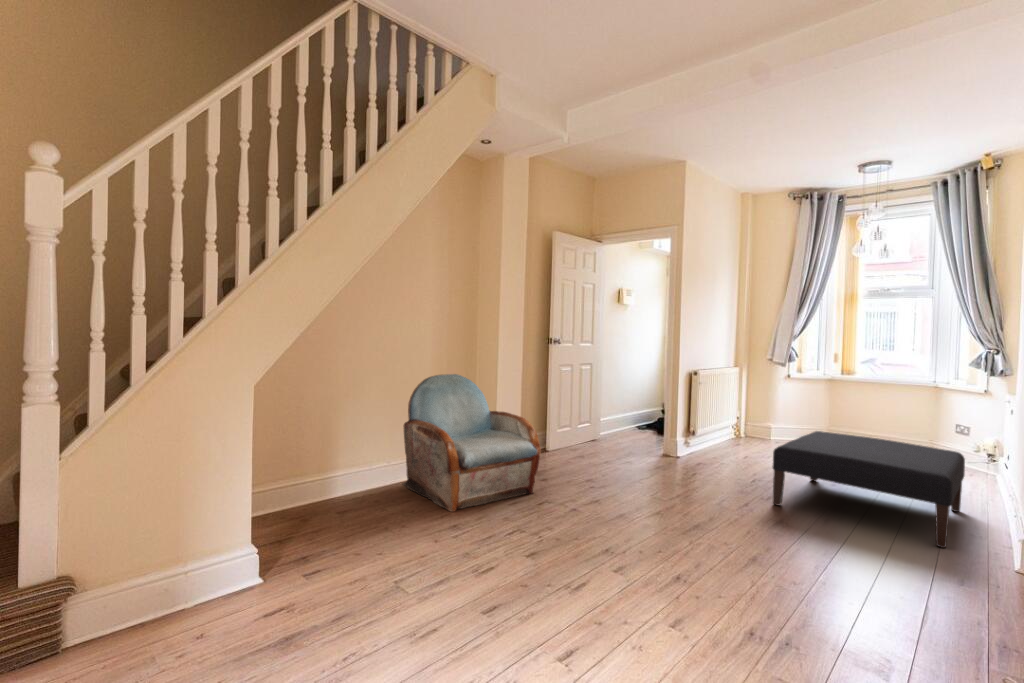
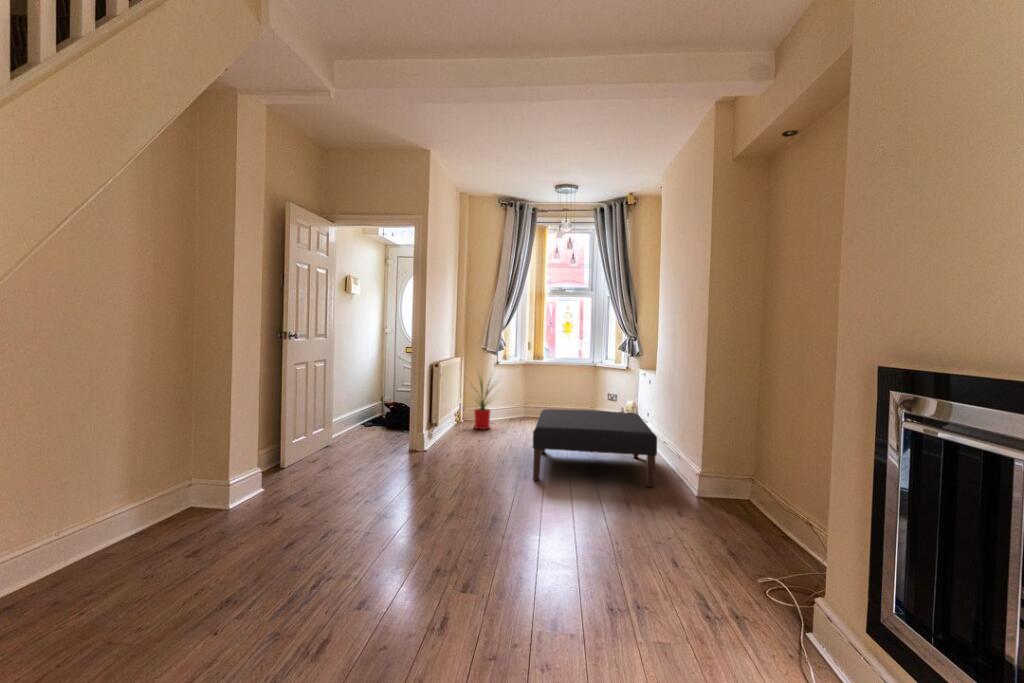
armchair: present [403,374,541,512] -> none [79,385,314,584]
house plant: none [736,380,789,448] -> present [474,376,493,429]

